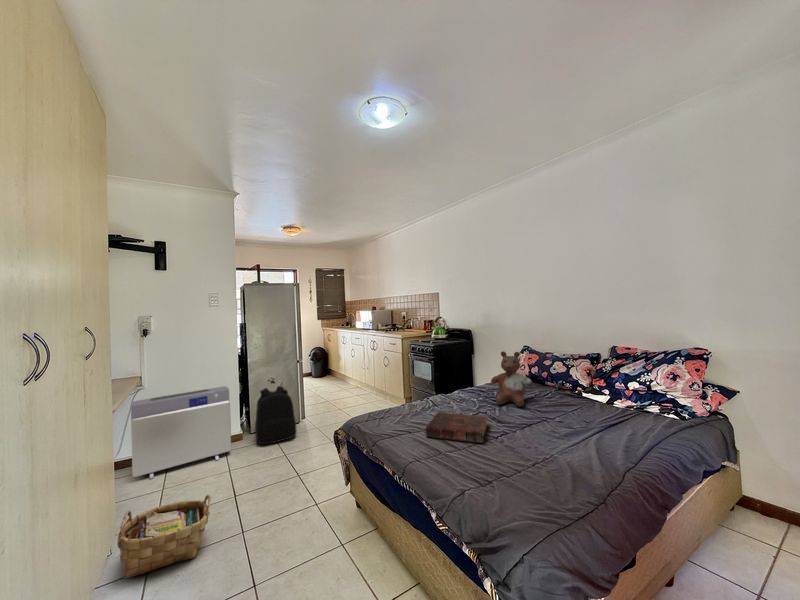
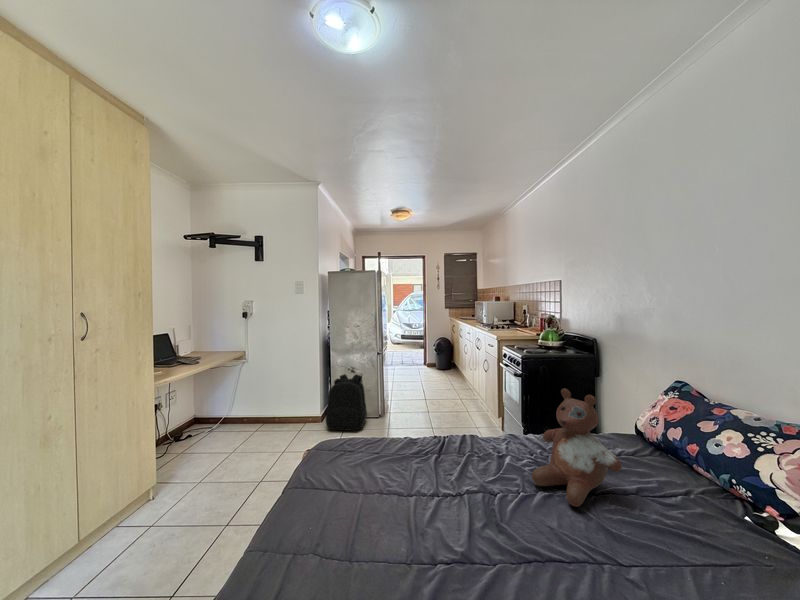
air purifier: present [131,386,231,479] -> none [227,367,306,436]
book: present [426,412,488,443] -> none [342,468,459,568]
woven basket: present [117,494,211,579] -> none [129,466,213,529]

